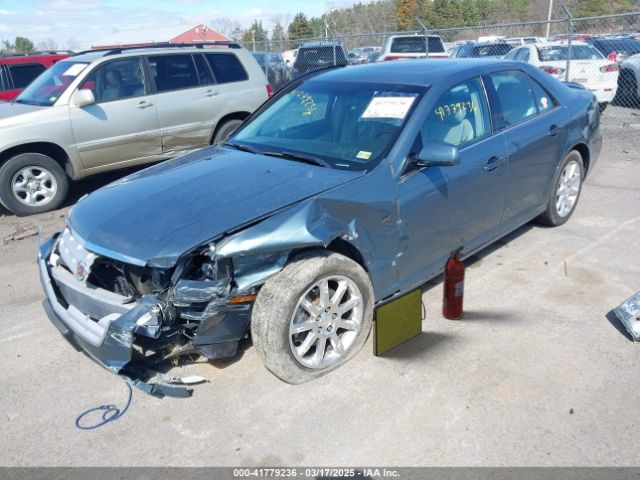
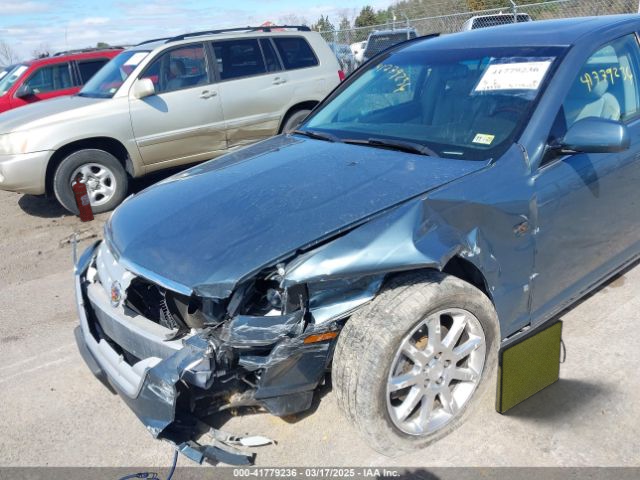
fire extinguisher: present [442,246,465,320] -> present [70,174,94,222]

